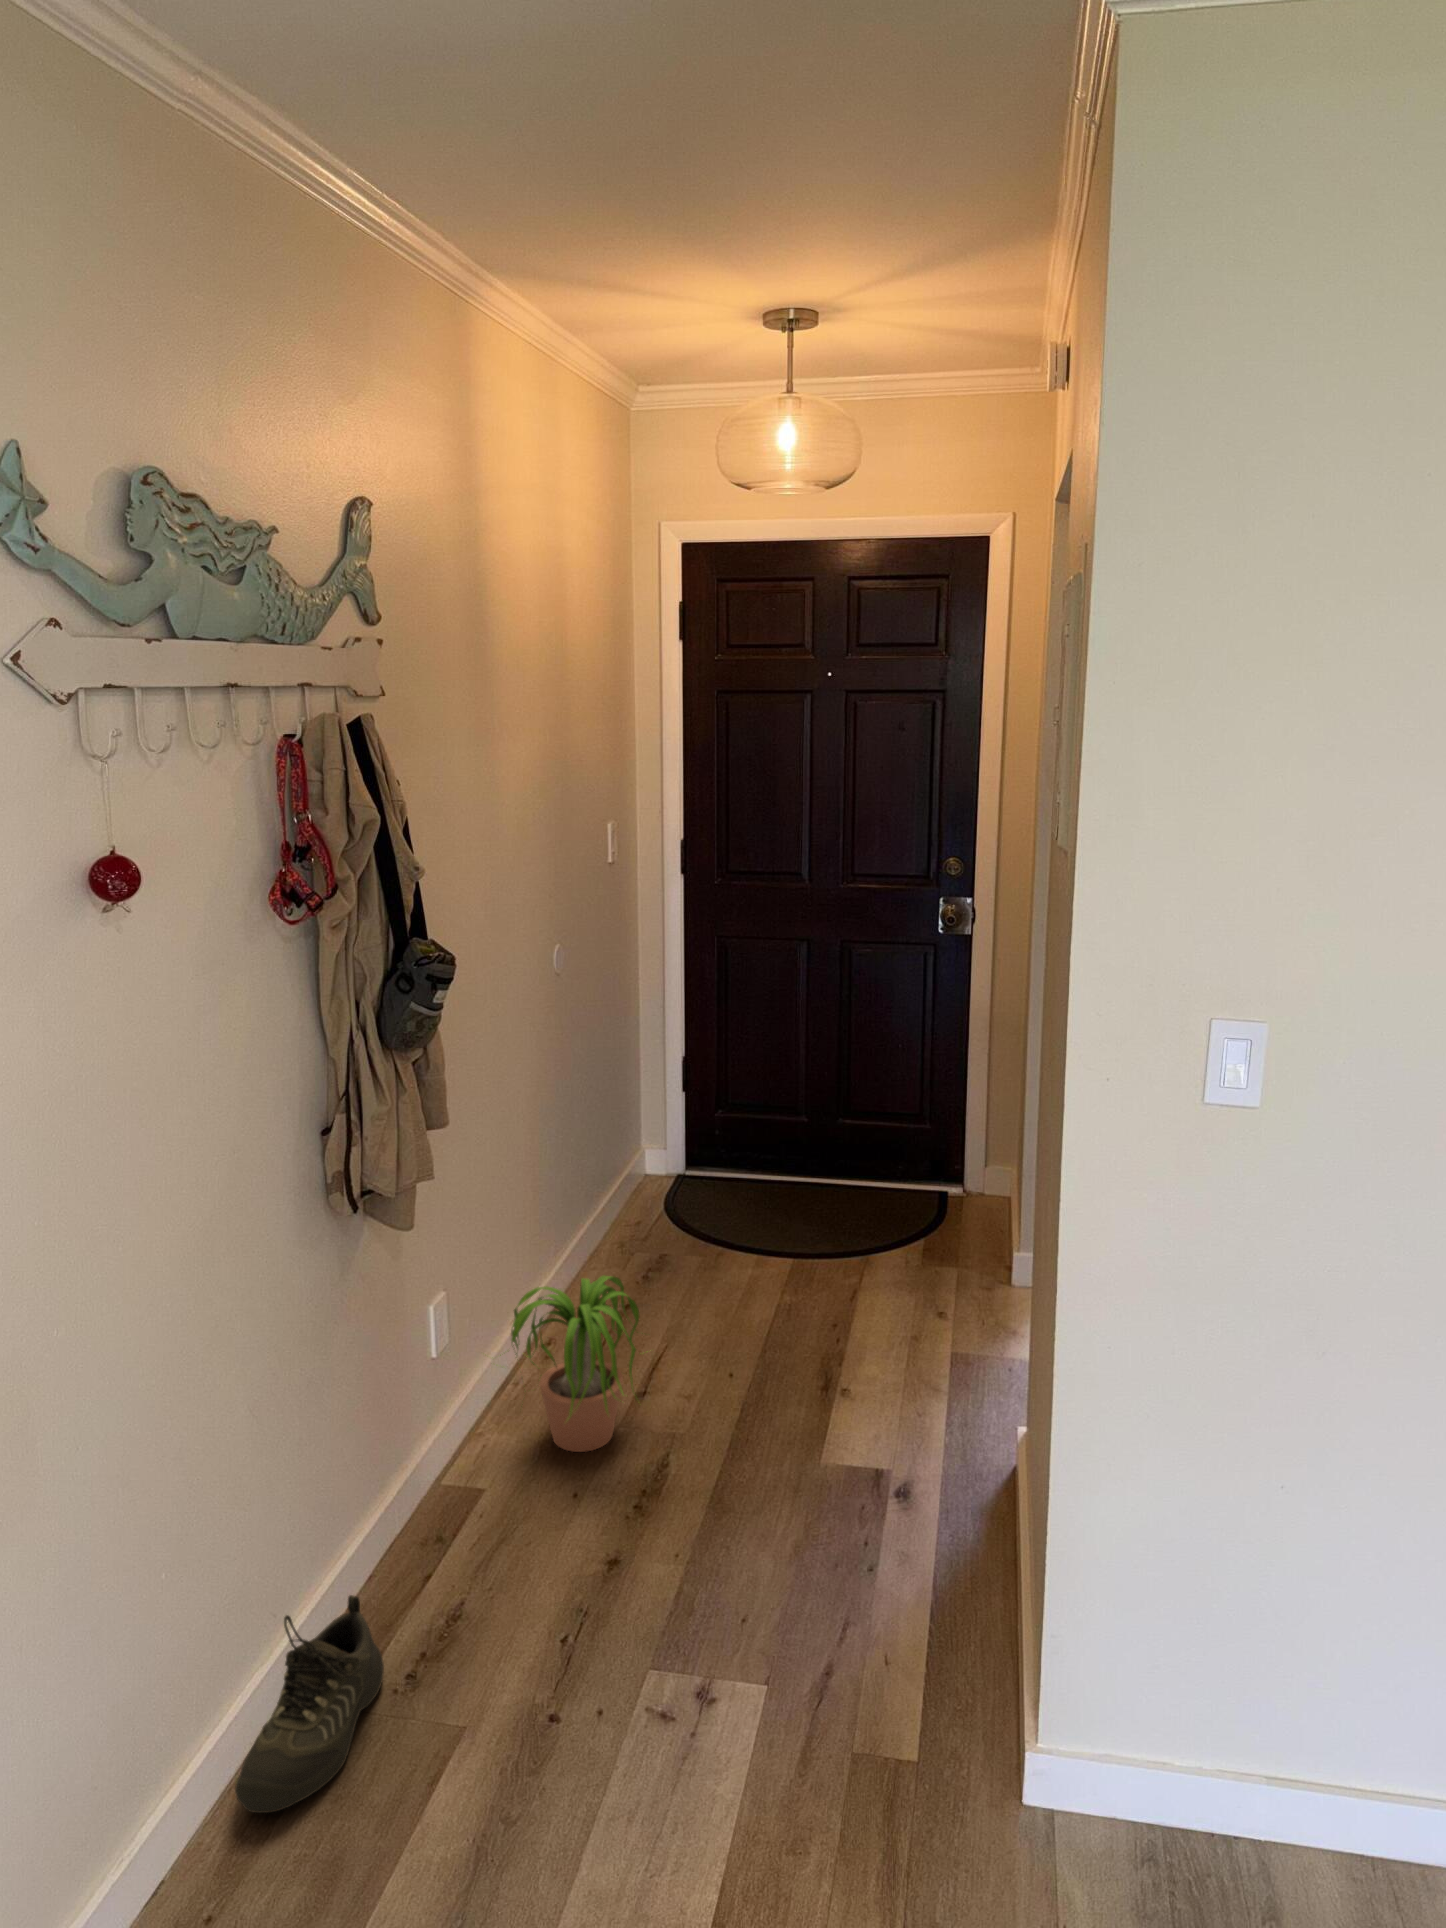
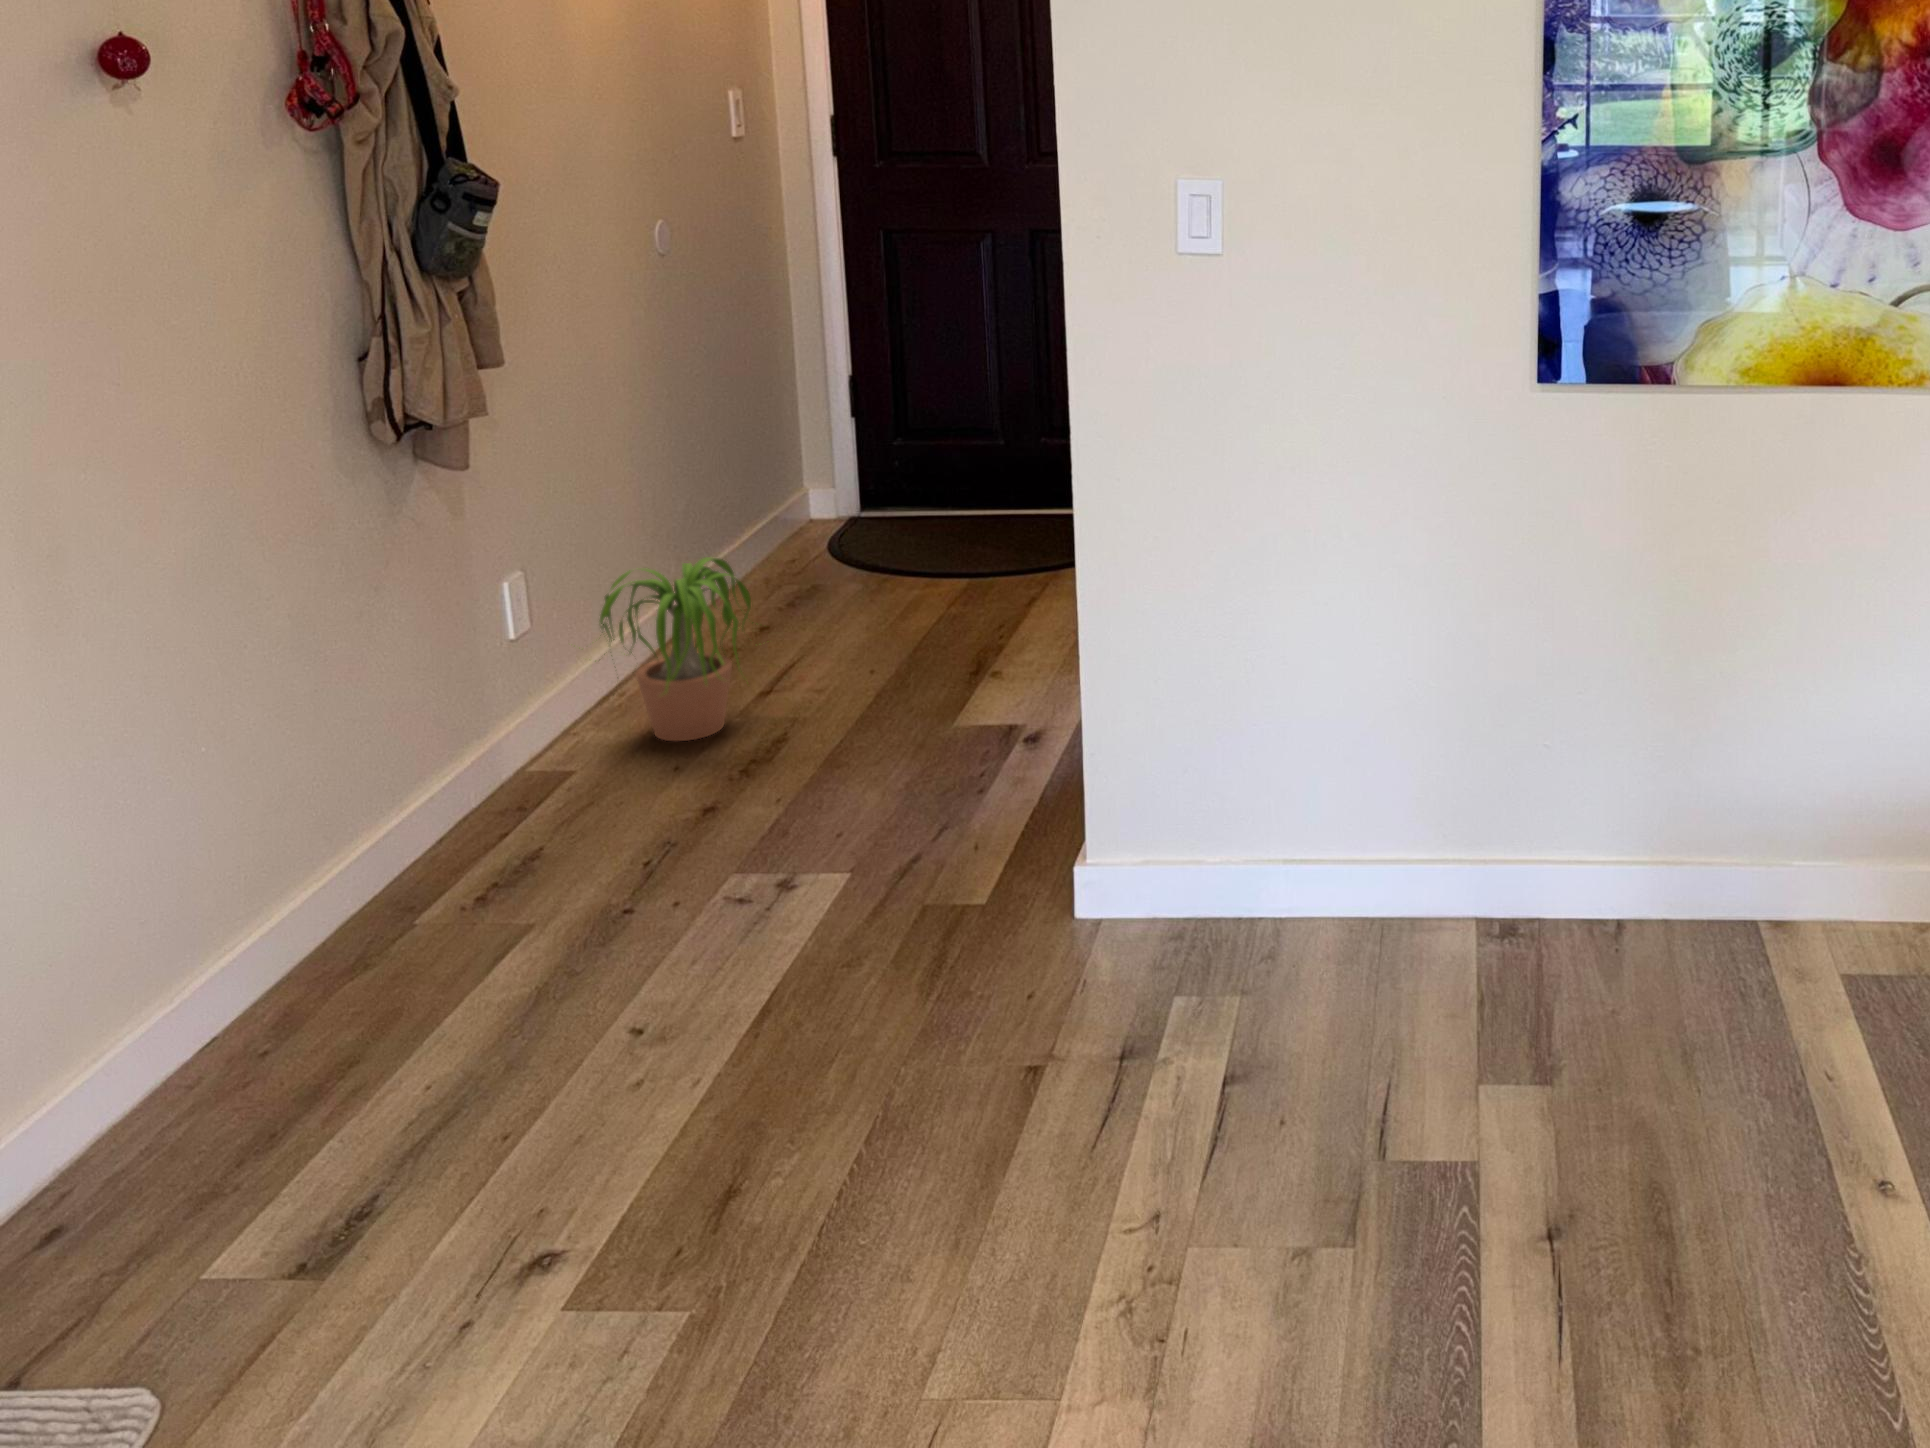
shoe: present [235,1595,384,1813] -> none [284,815,445,978]

